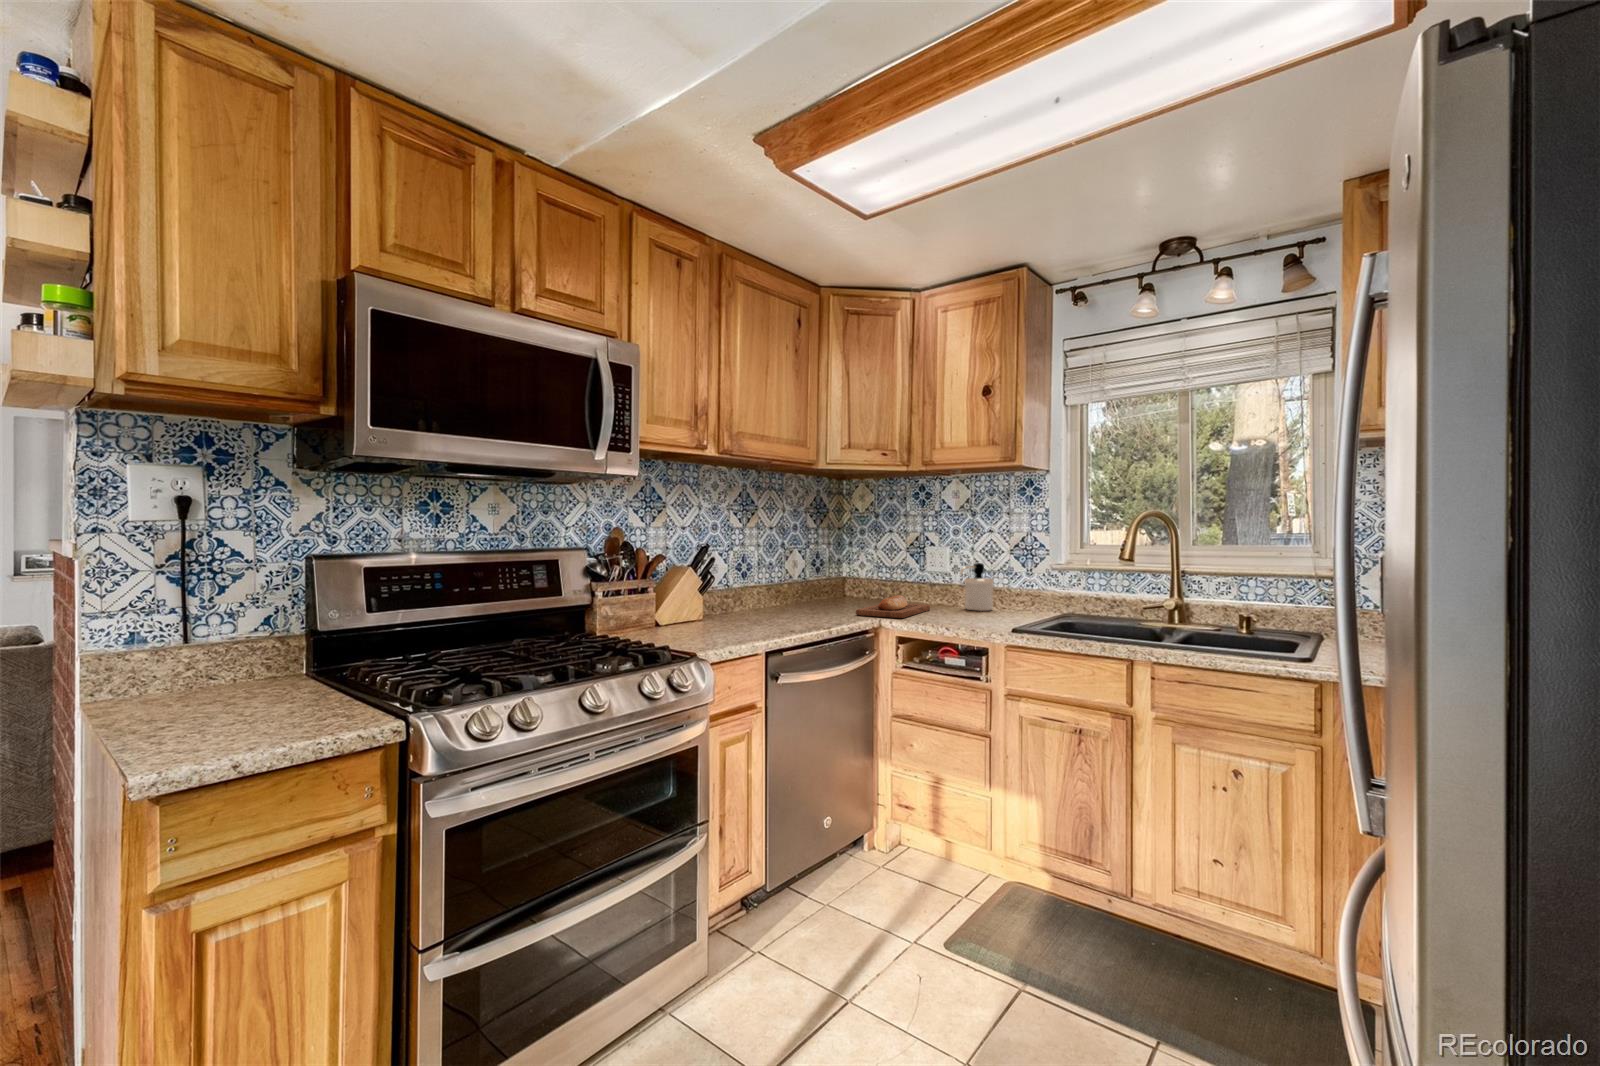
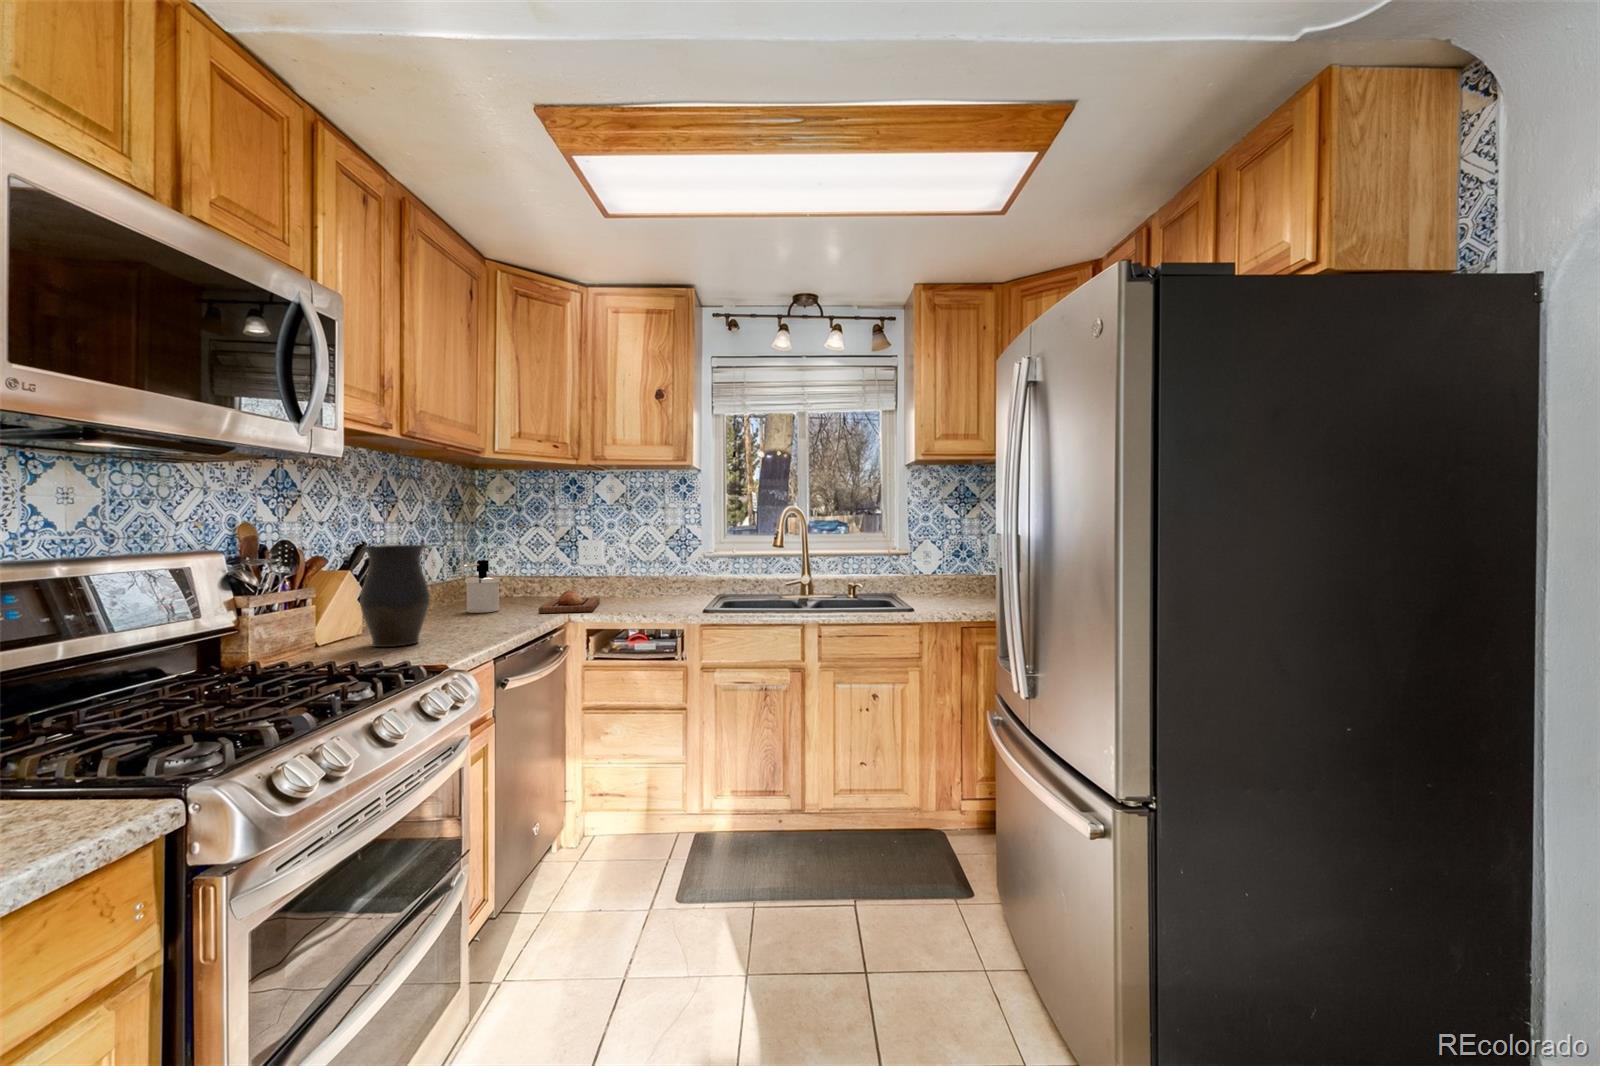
vase: none [678,546,729,631] -> present [360,545,430,647]
soap dispenser: present [960,563,994,611] -> present [460,560,500,613]

